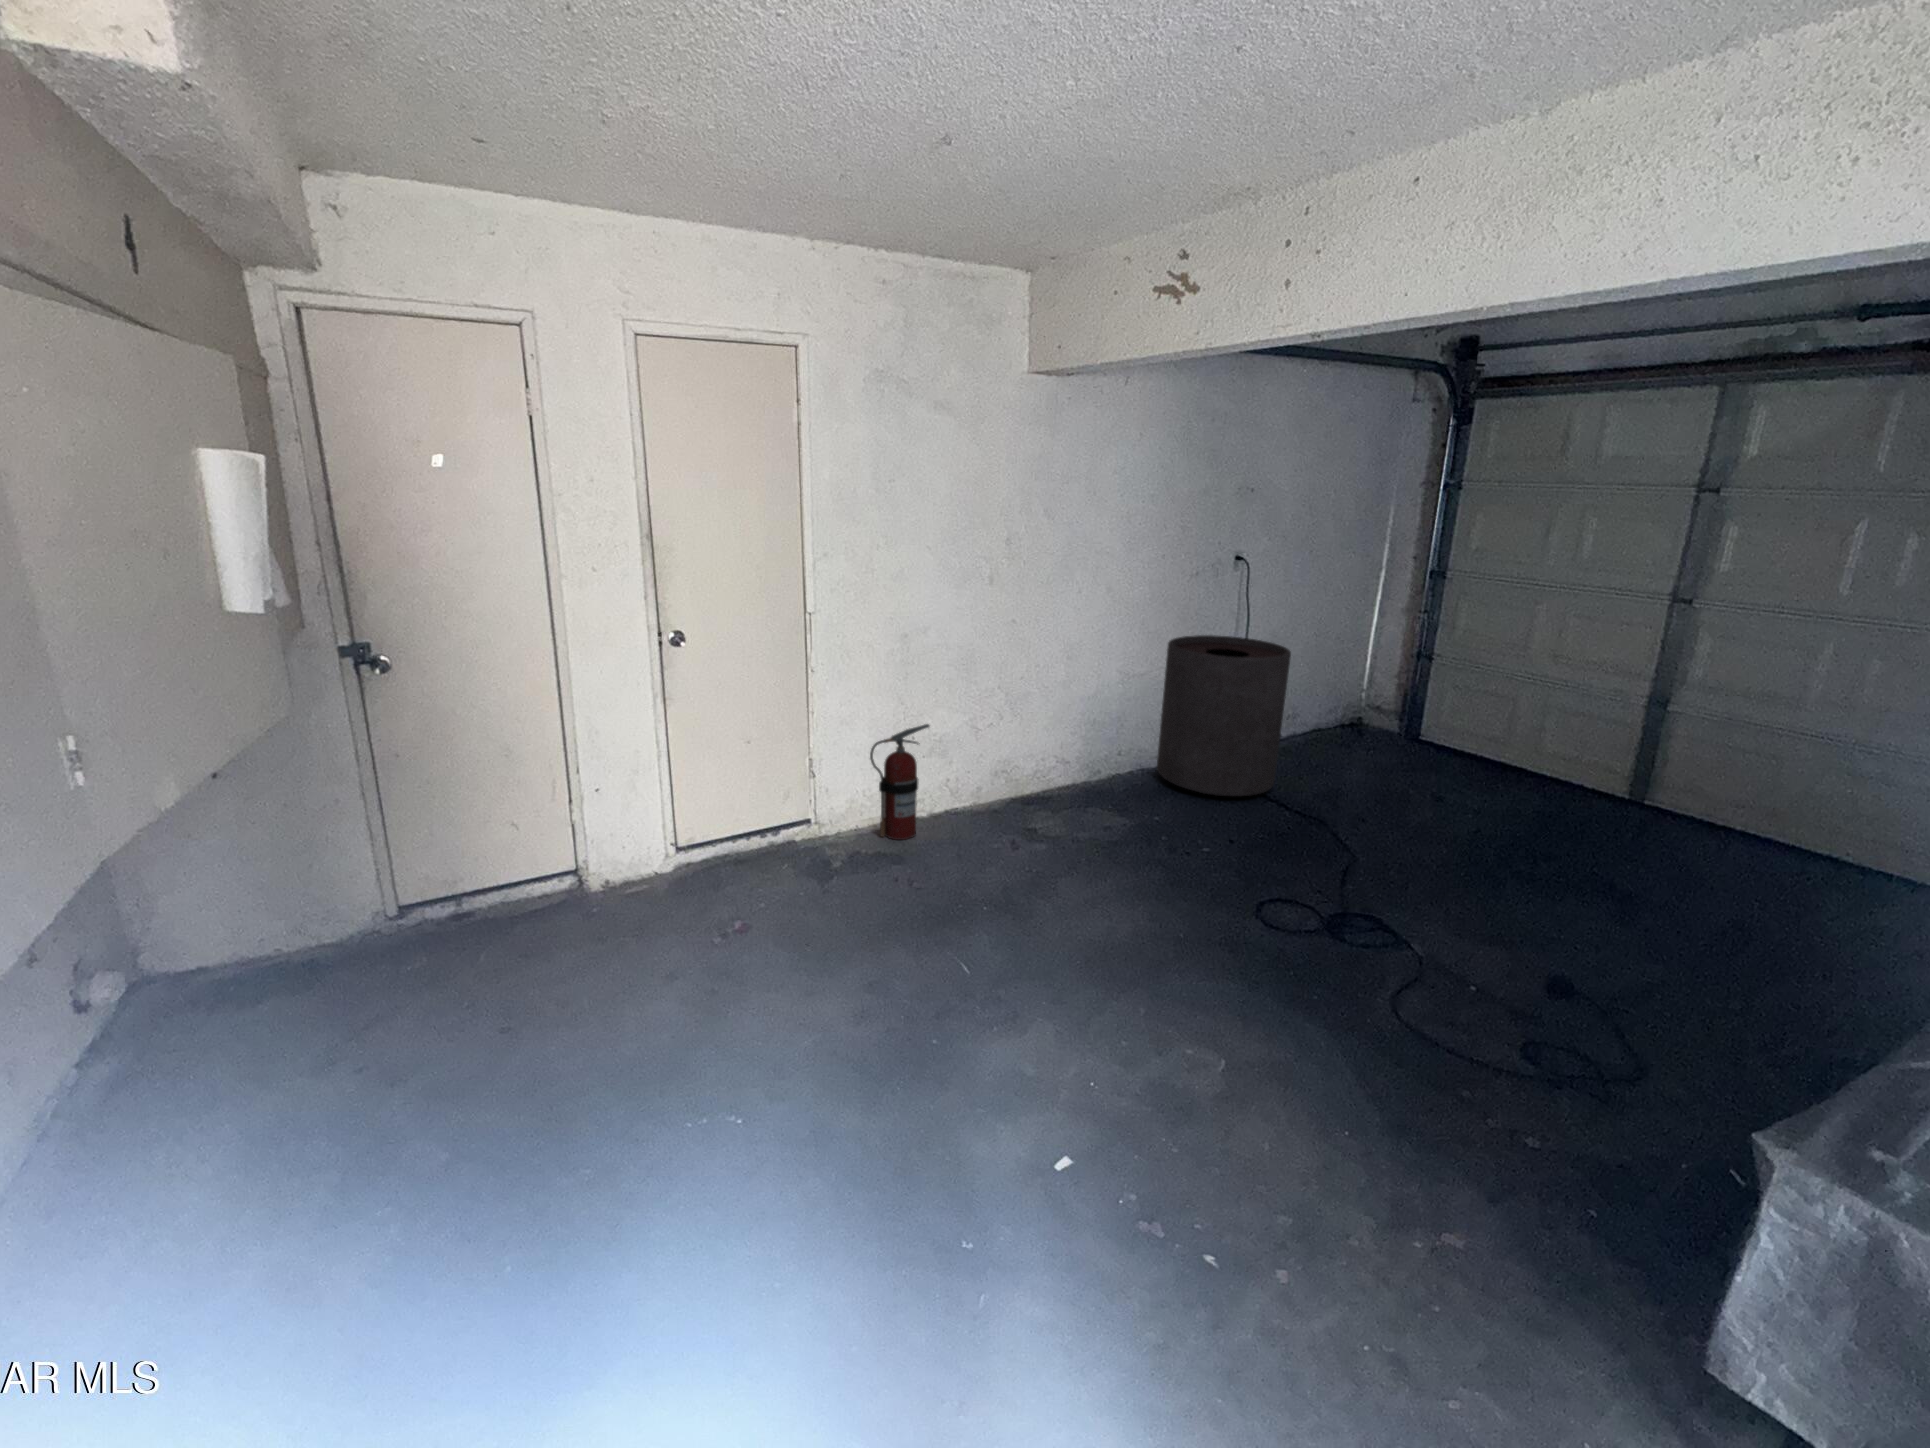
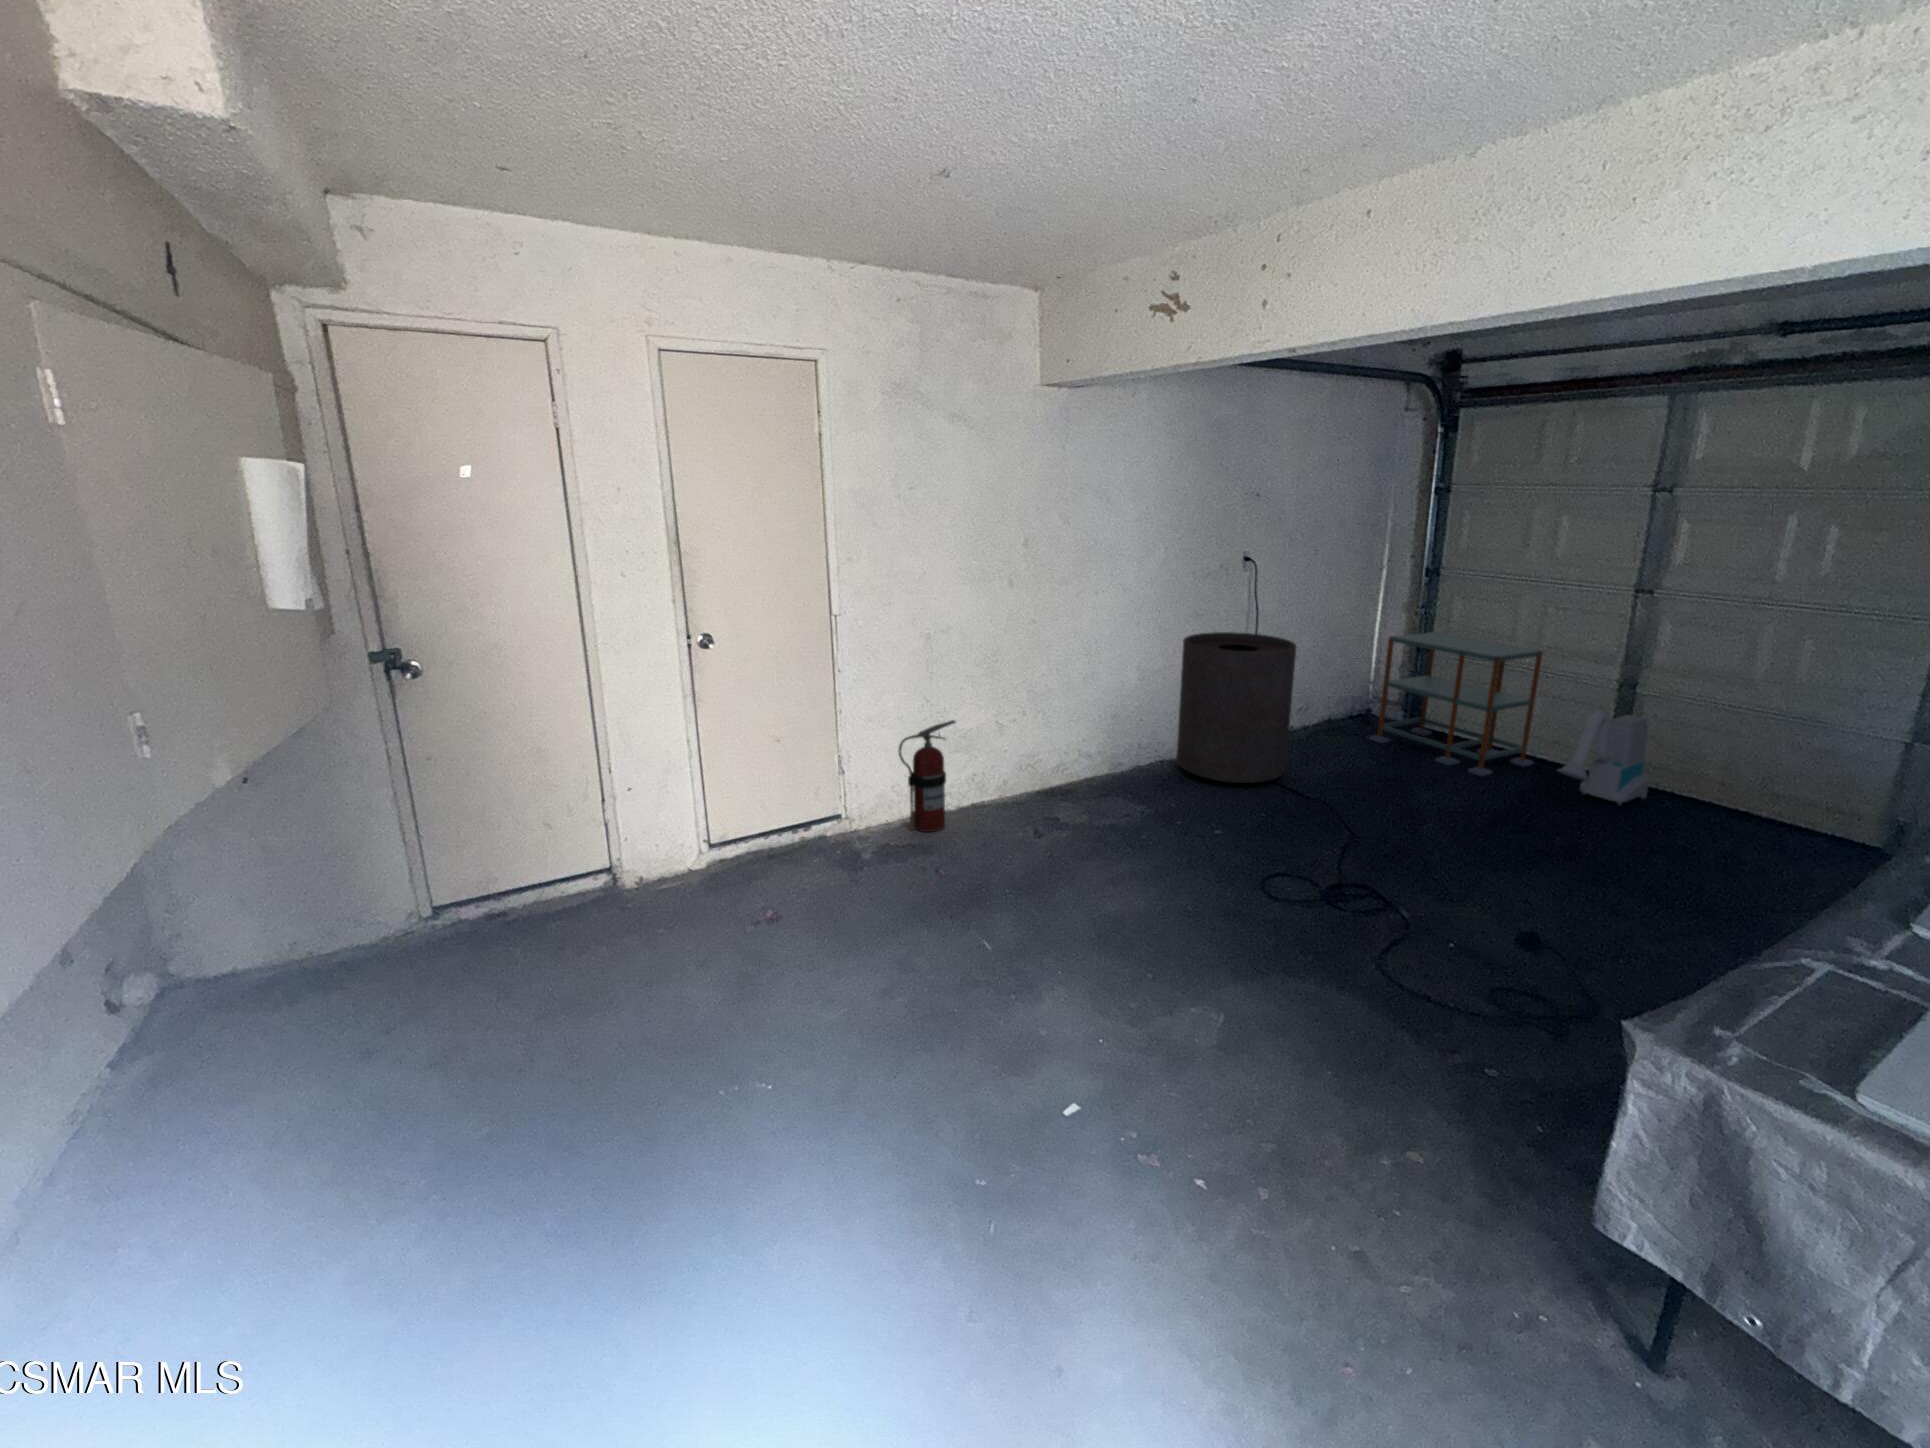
shelving unit: none [1361,639,1561,796] -> present [1369,632,1543,776]
vacuum cleaner: none [1579,731,1682,834] -> present [1558,711,1650,805]

